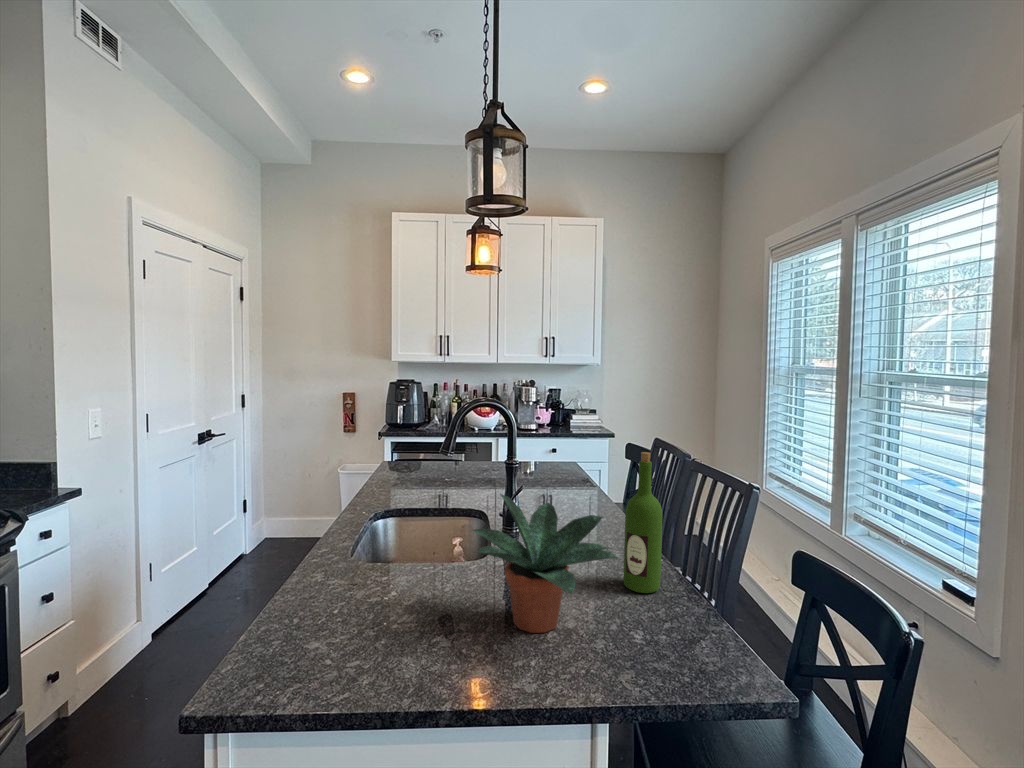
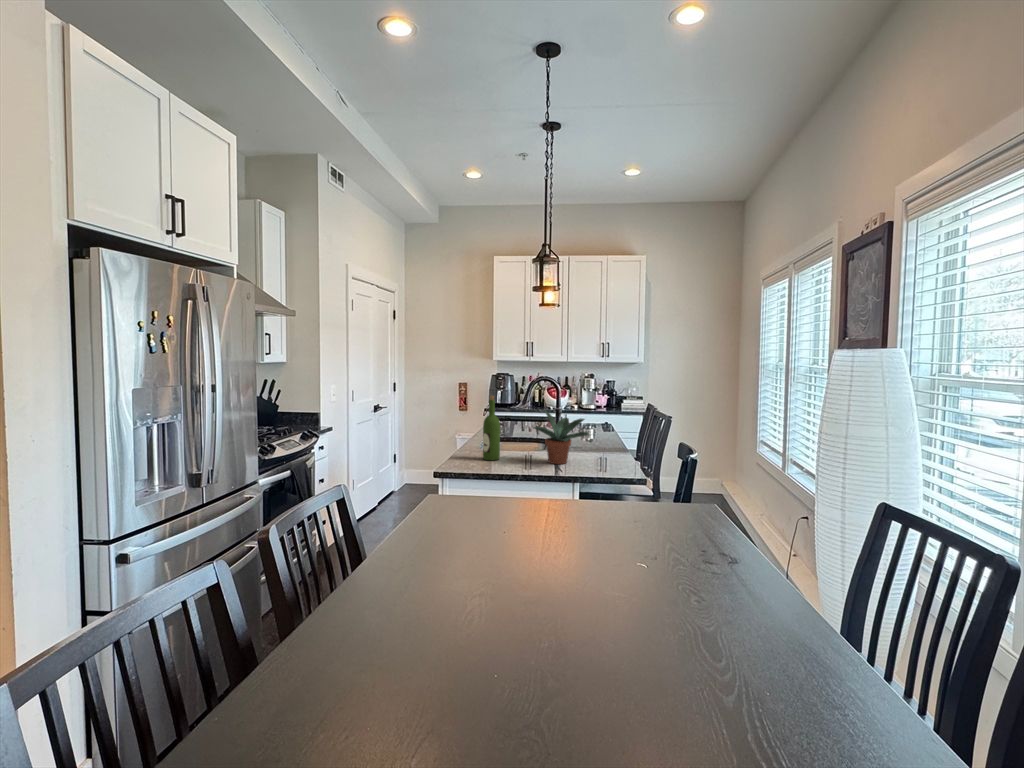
wine bottle: present [624,452,662,593] -> present [483,396,500,460]

